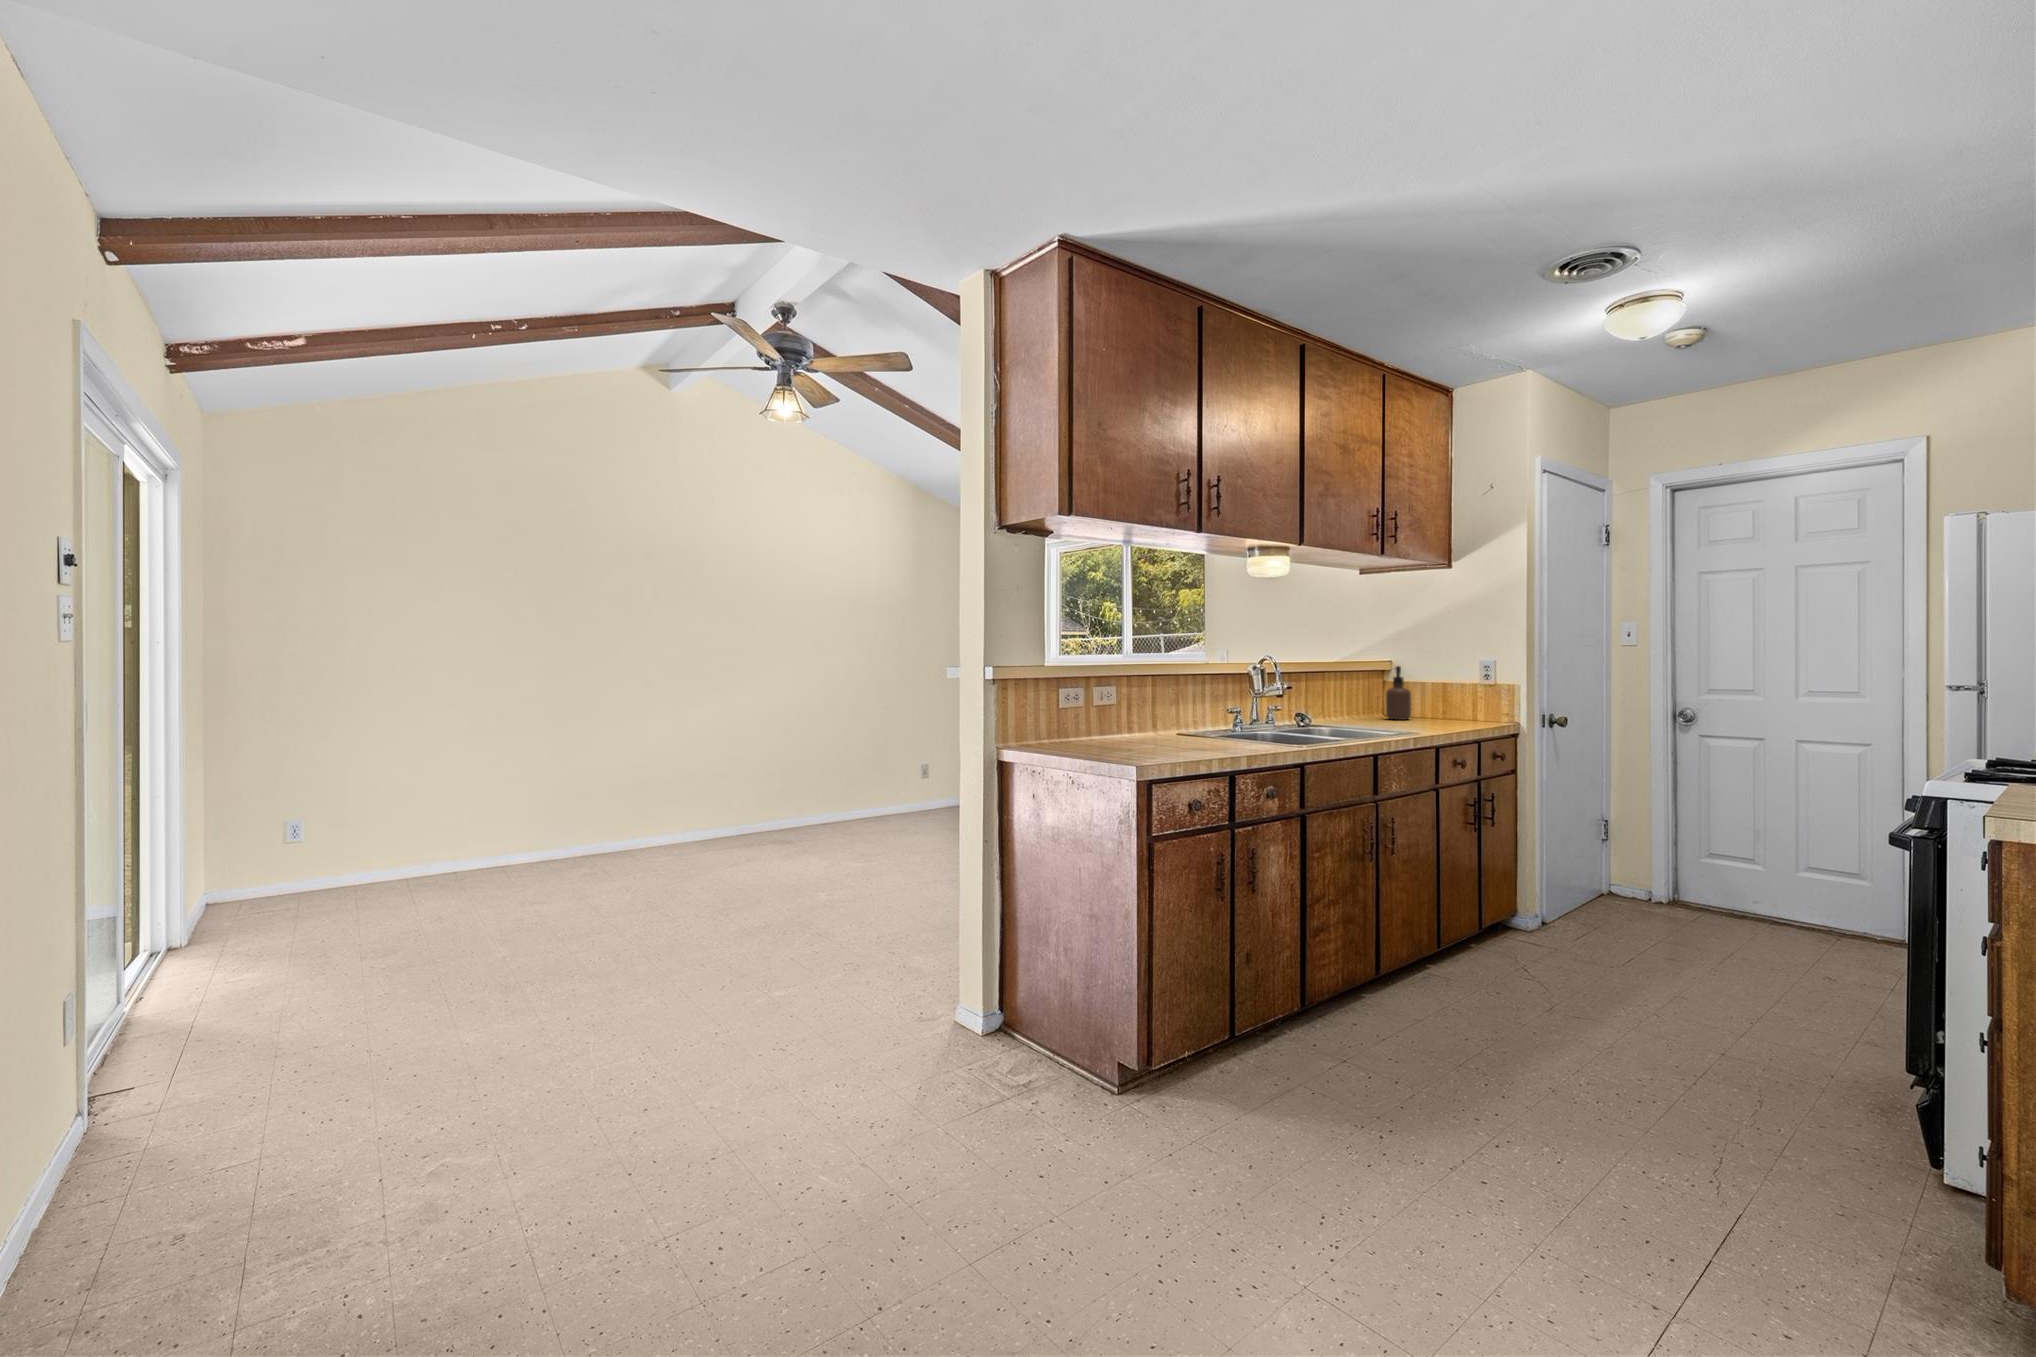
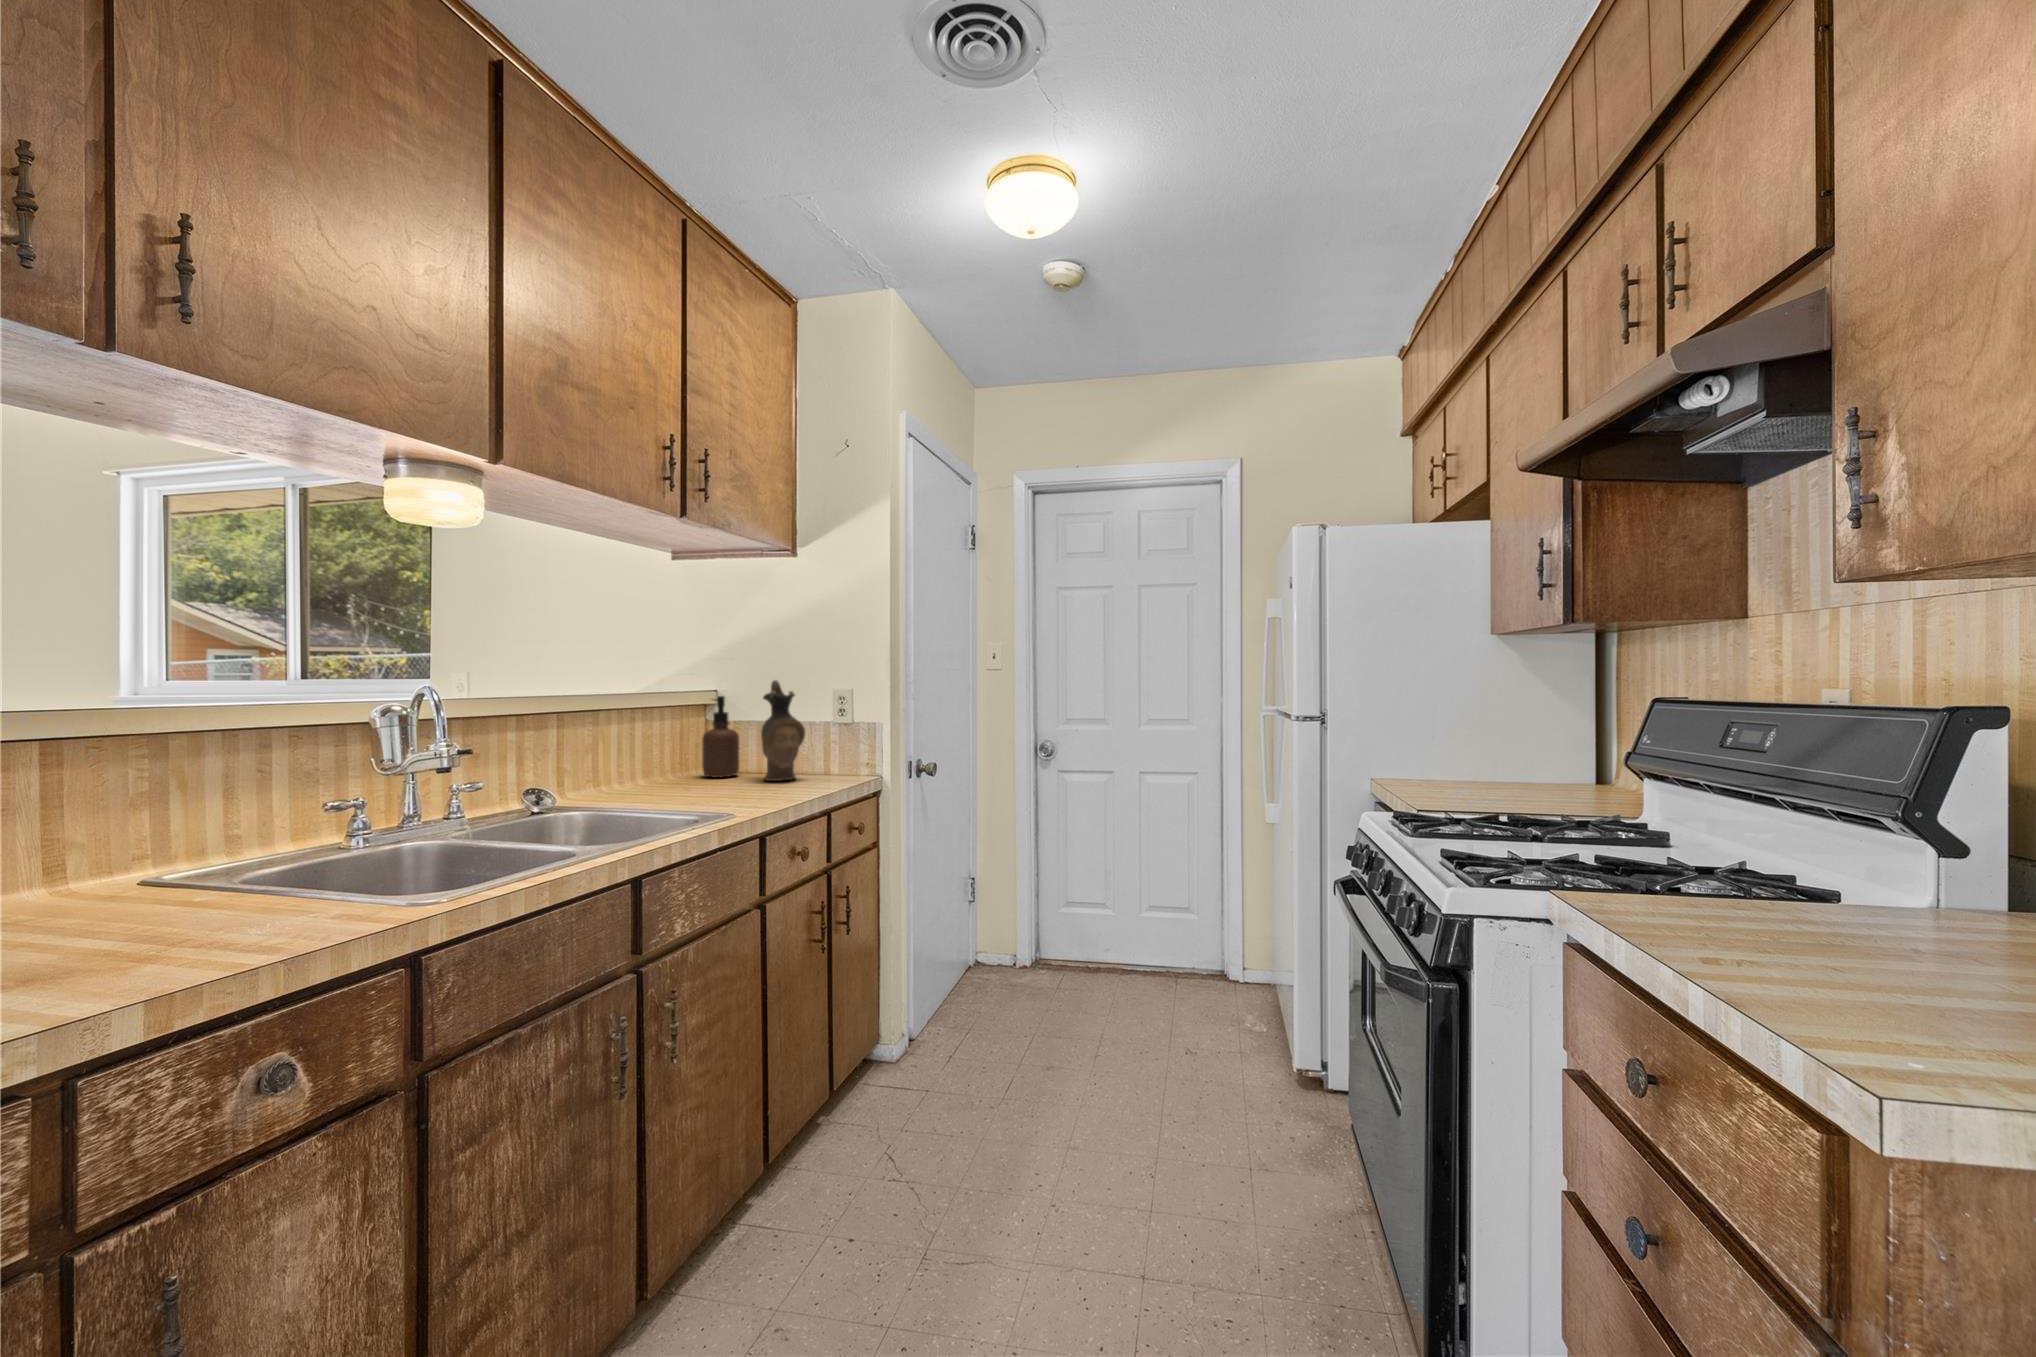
ceramic pitcher: none [1429,655,1461,722] -> present [761,680,805,781]

